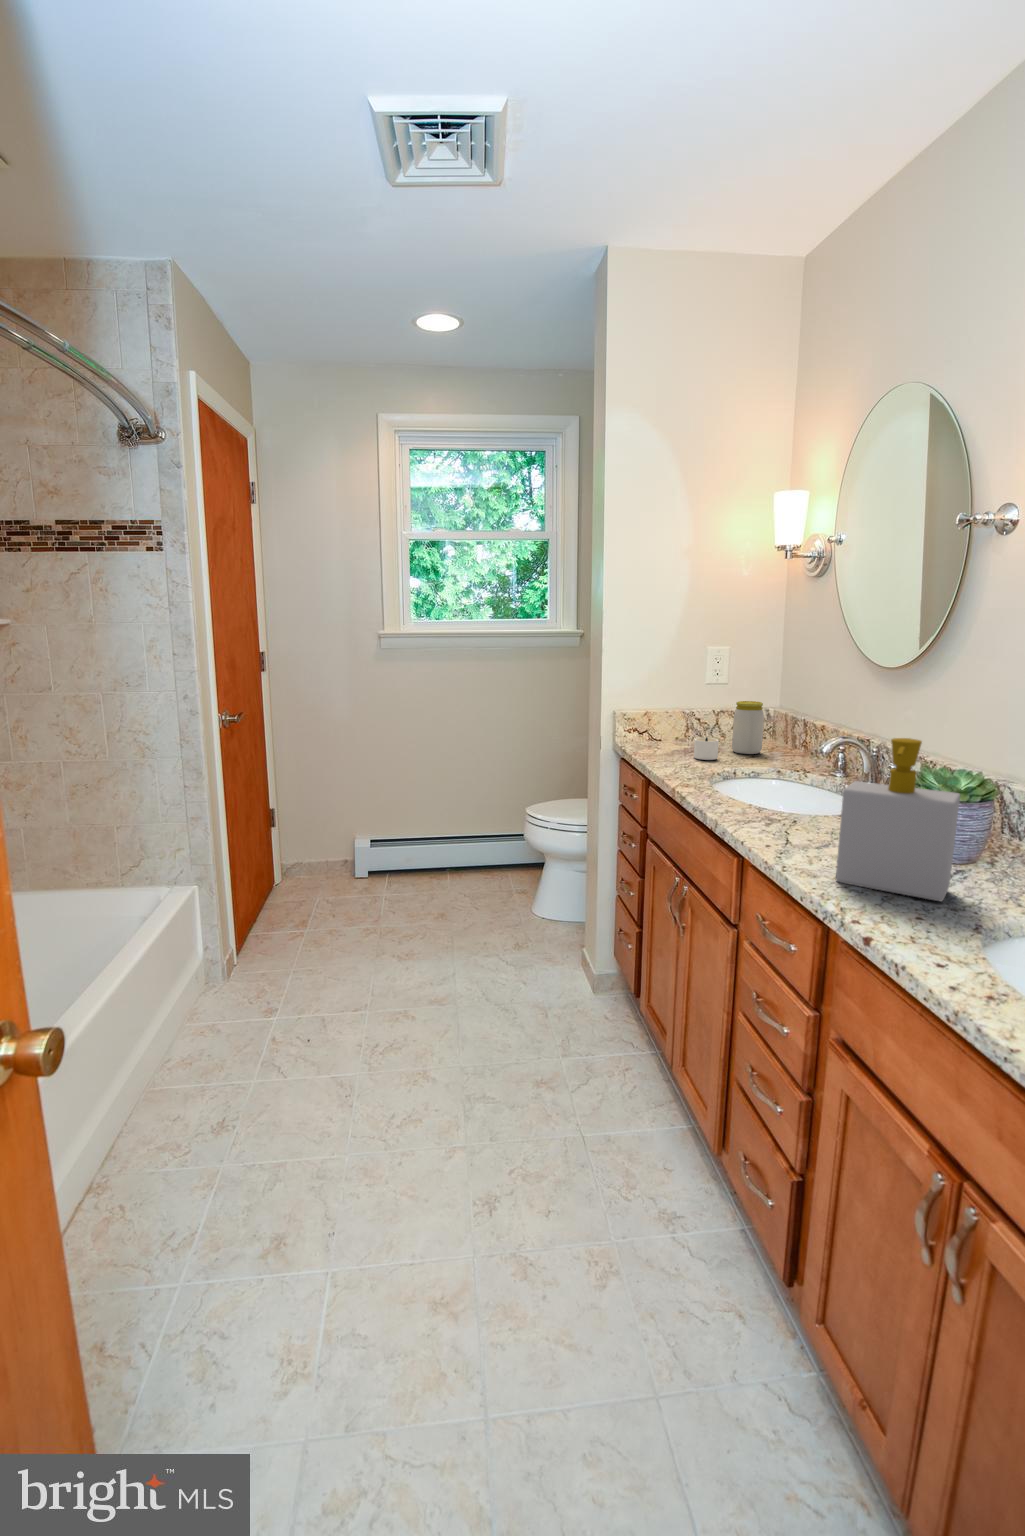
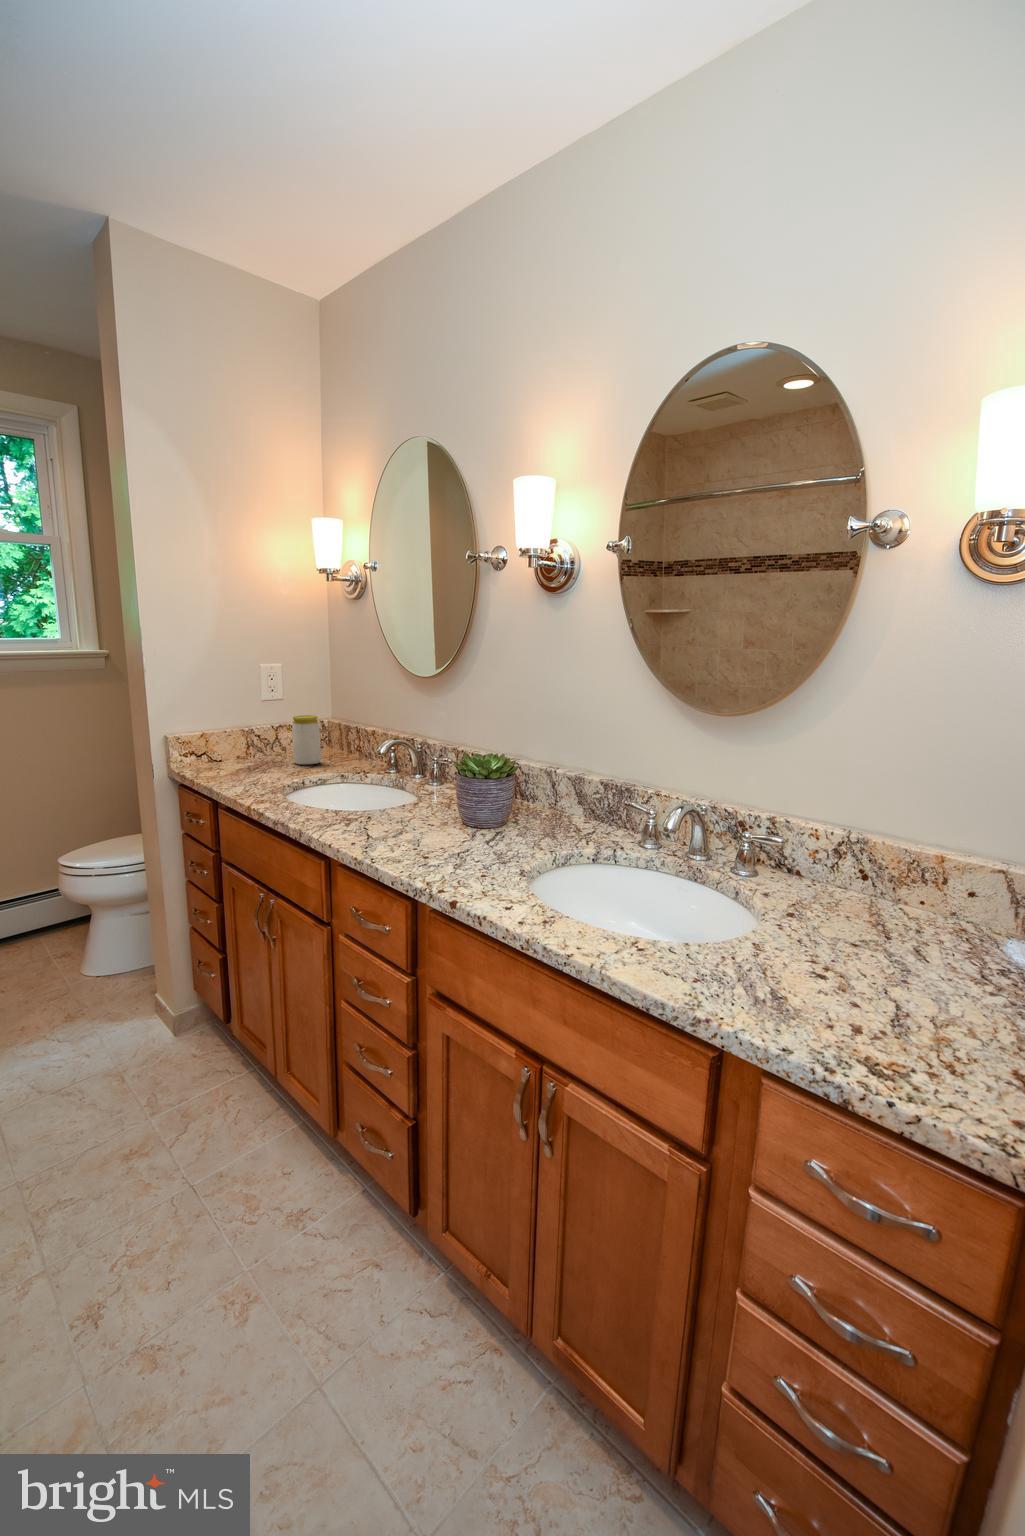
candle: present [694,737,719,760] -> none [259,752,289,774]
soap bottle: present [835,738,960,901] -> none [413,734,498,861]

